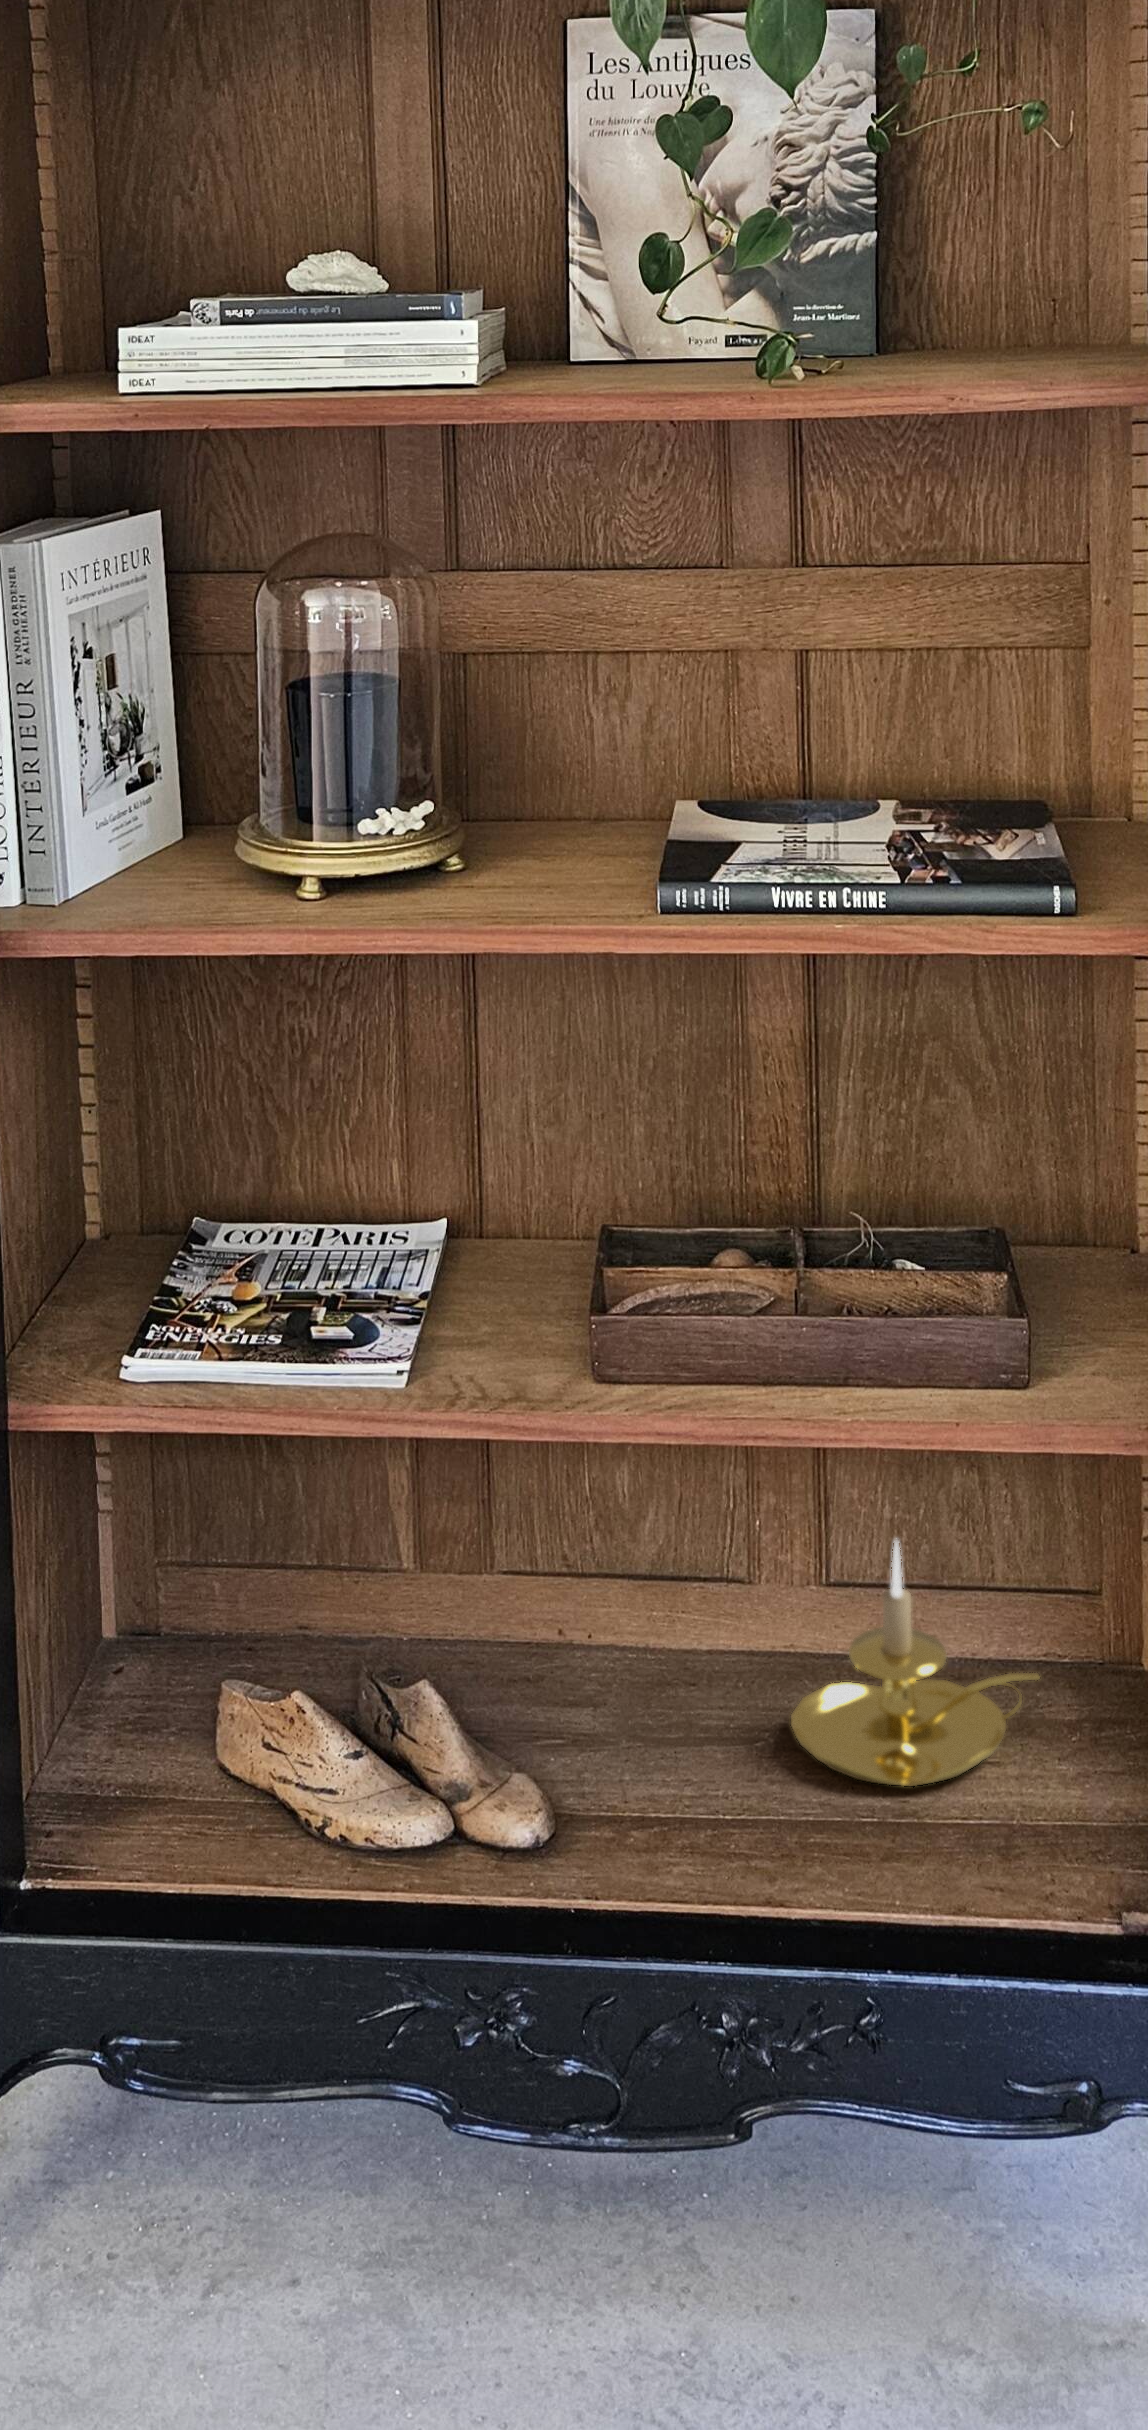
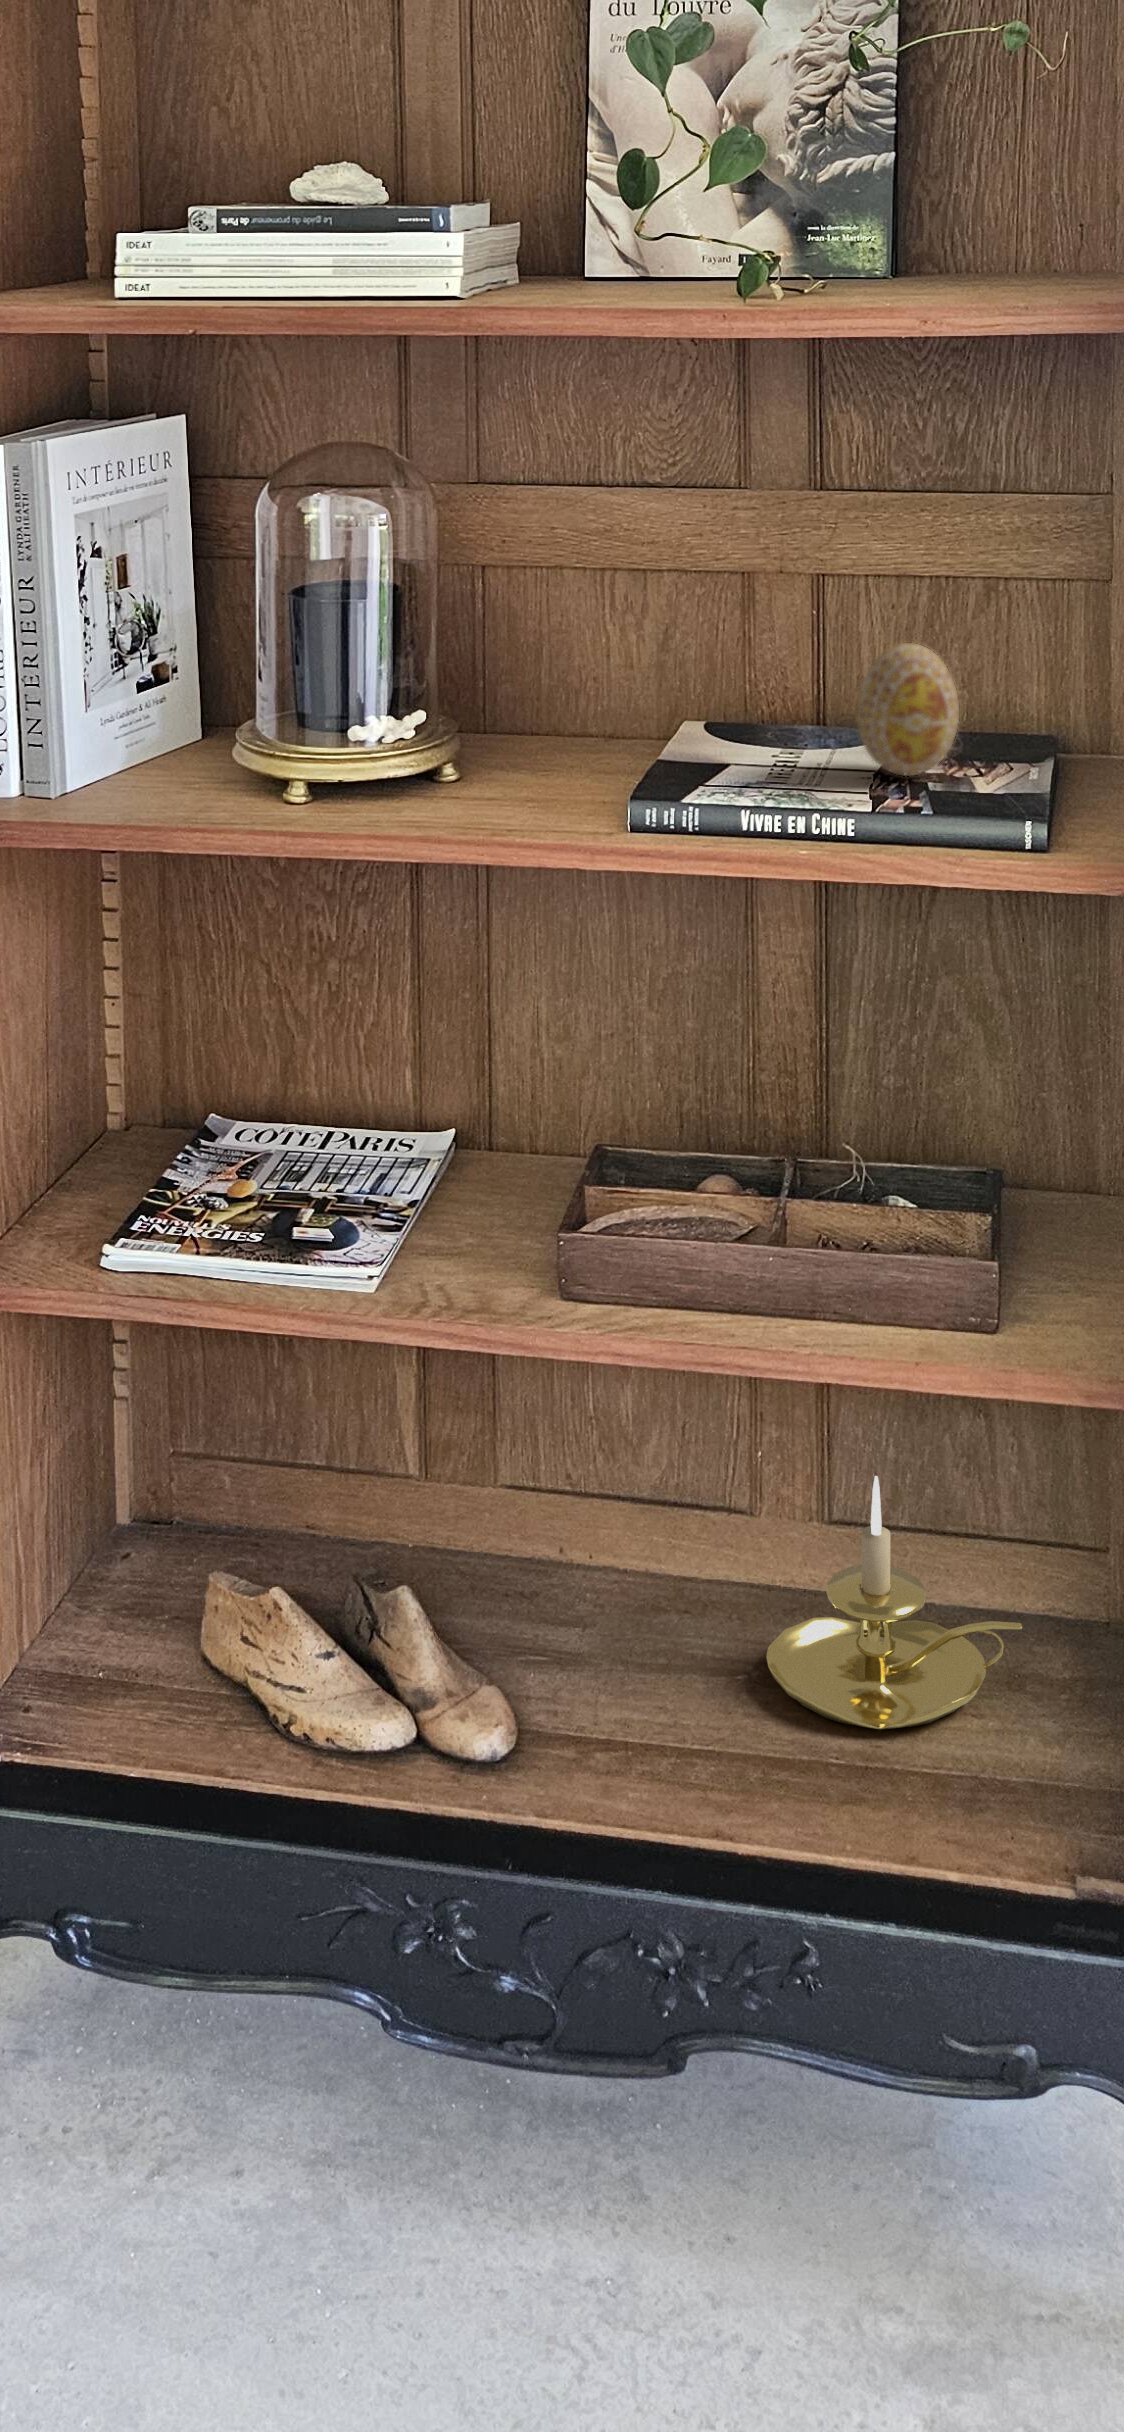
decorative egg: none [872,716,973,847] -> present [856,643,959,776]

